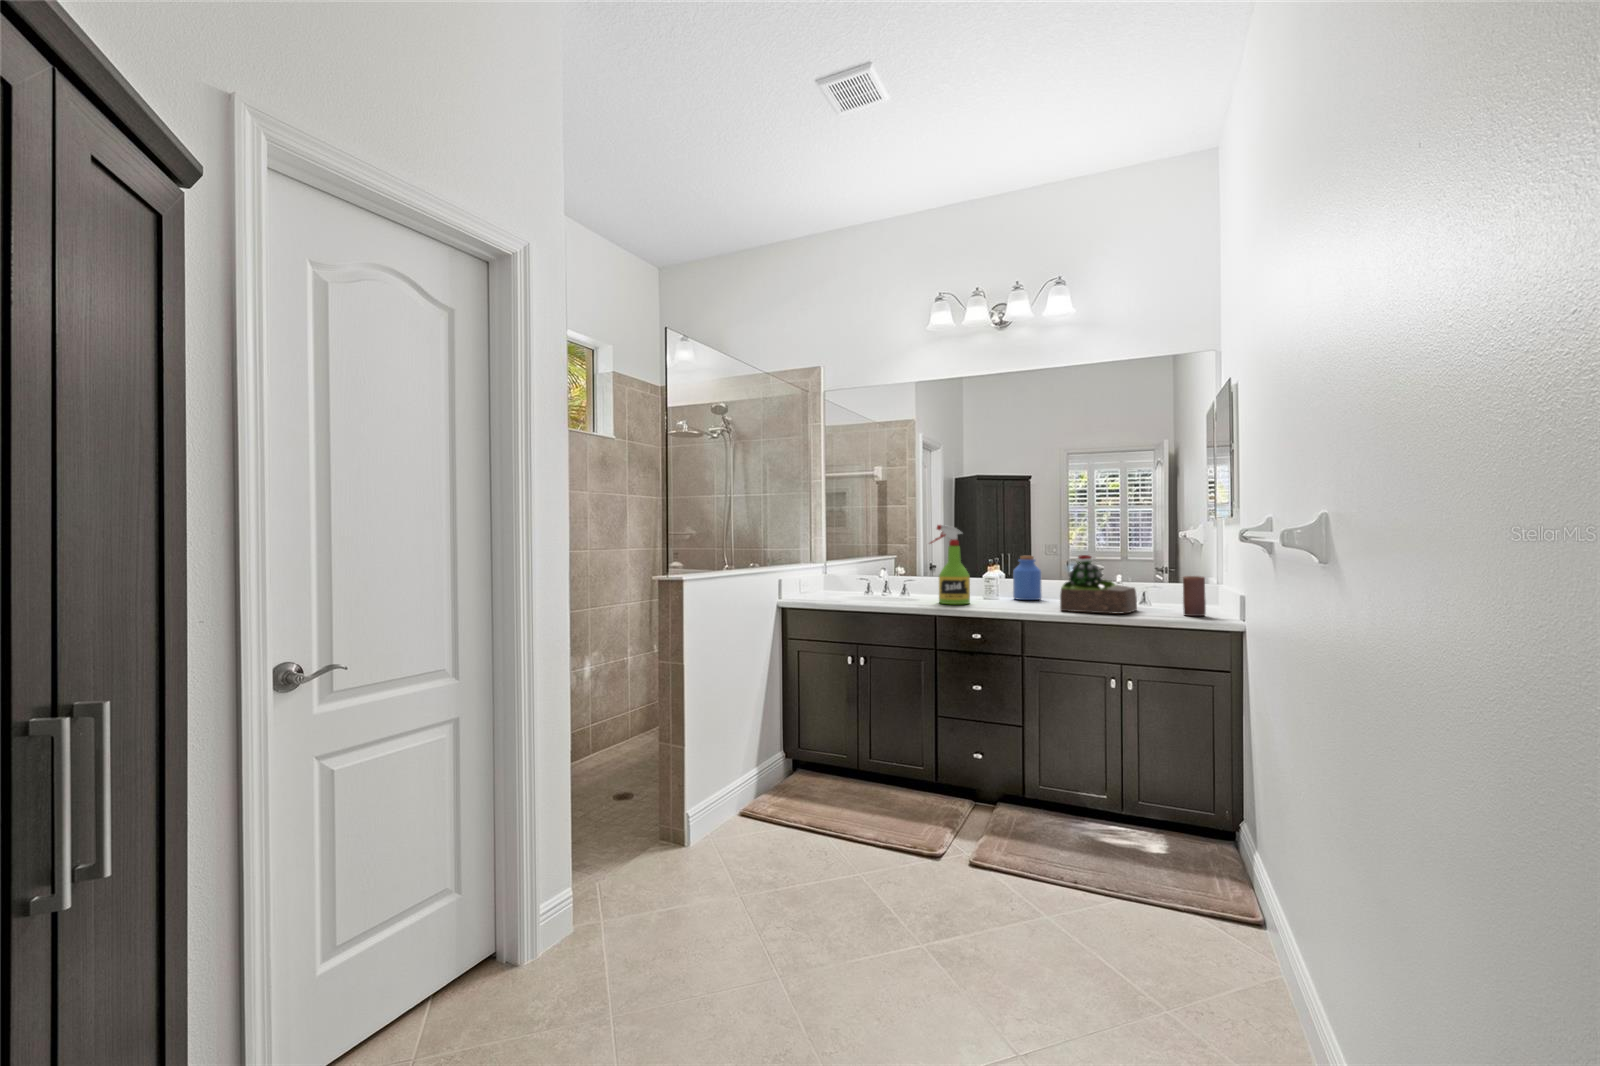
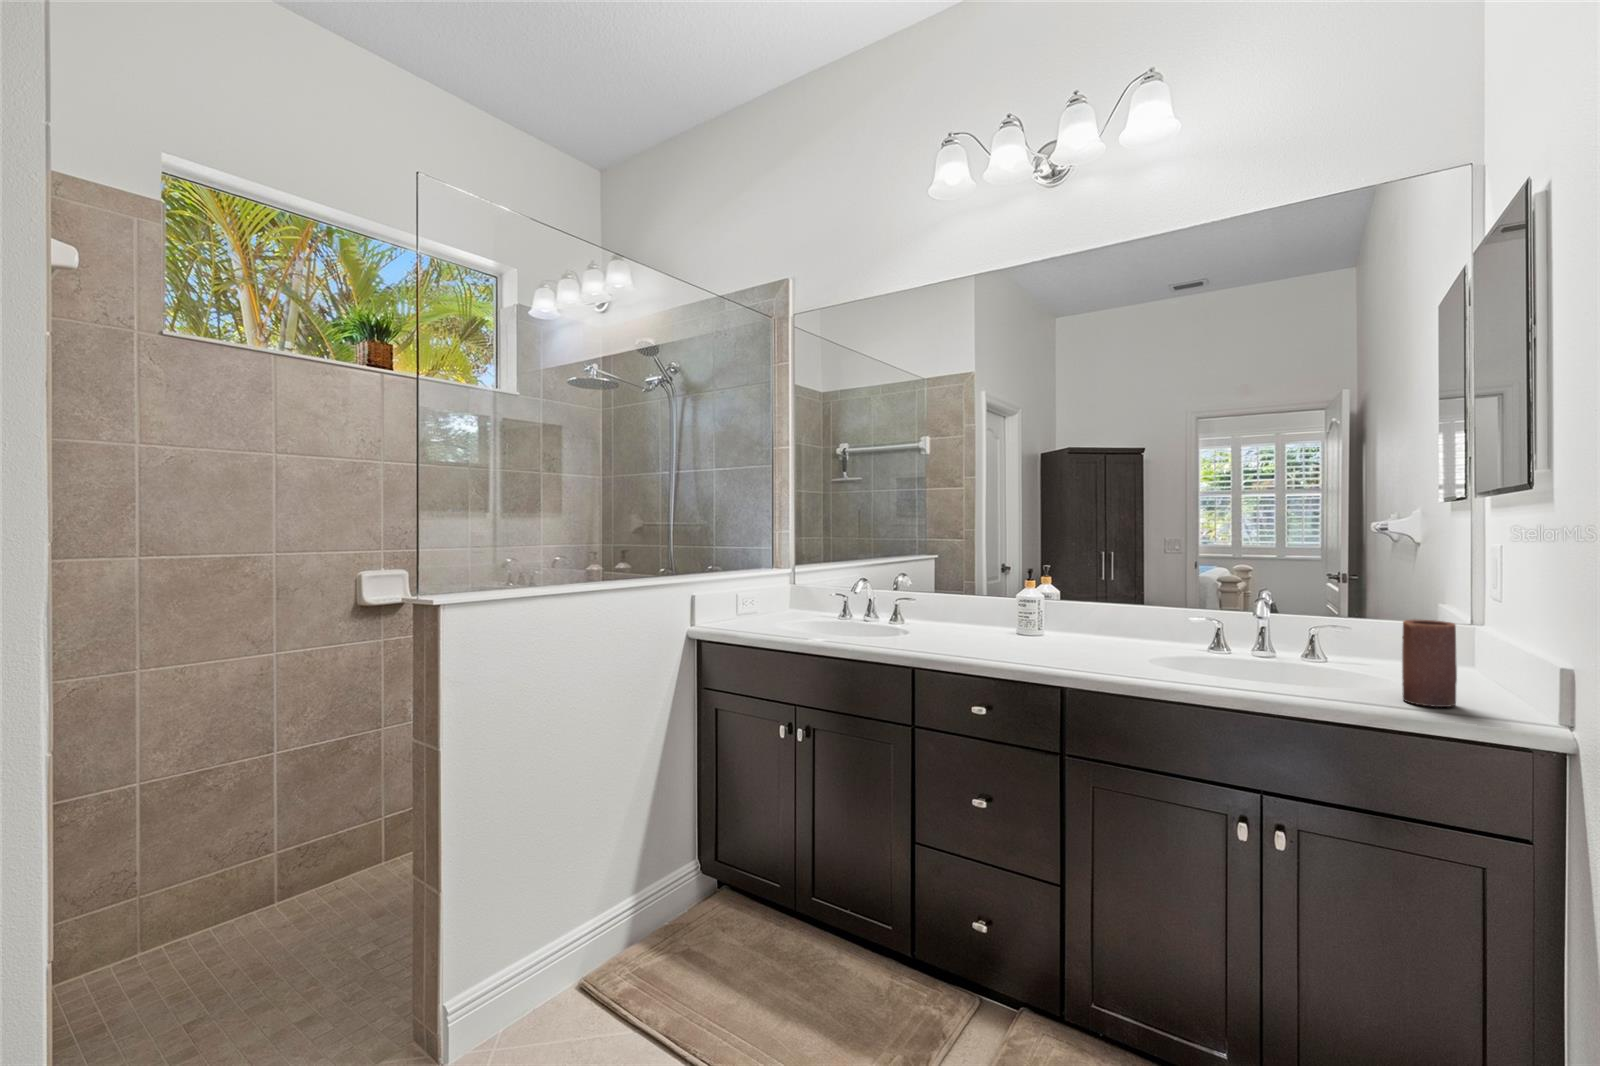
spray bottle: present [930,525,970,604] -> none [911,512,981,650]
succulent plant: present [1060,555,1137,614] -> none [1137,570,1296,691]
jar: present [1013,556,1042,600] -> none [1065,565,1115,643]

